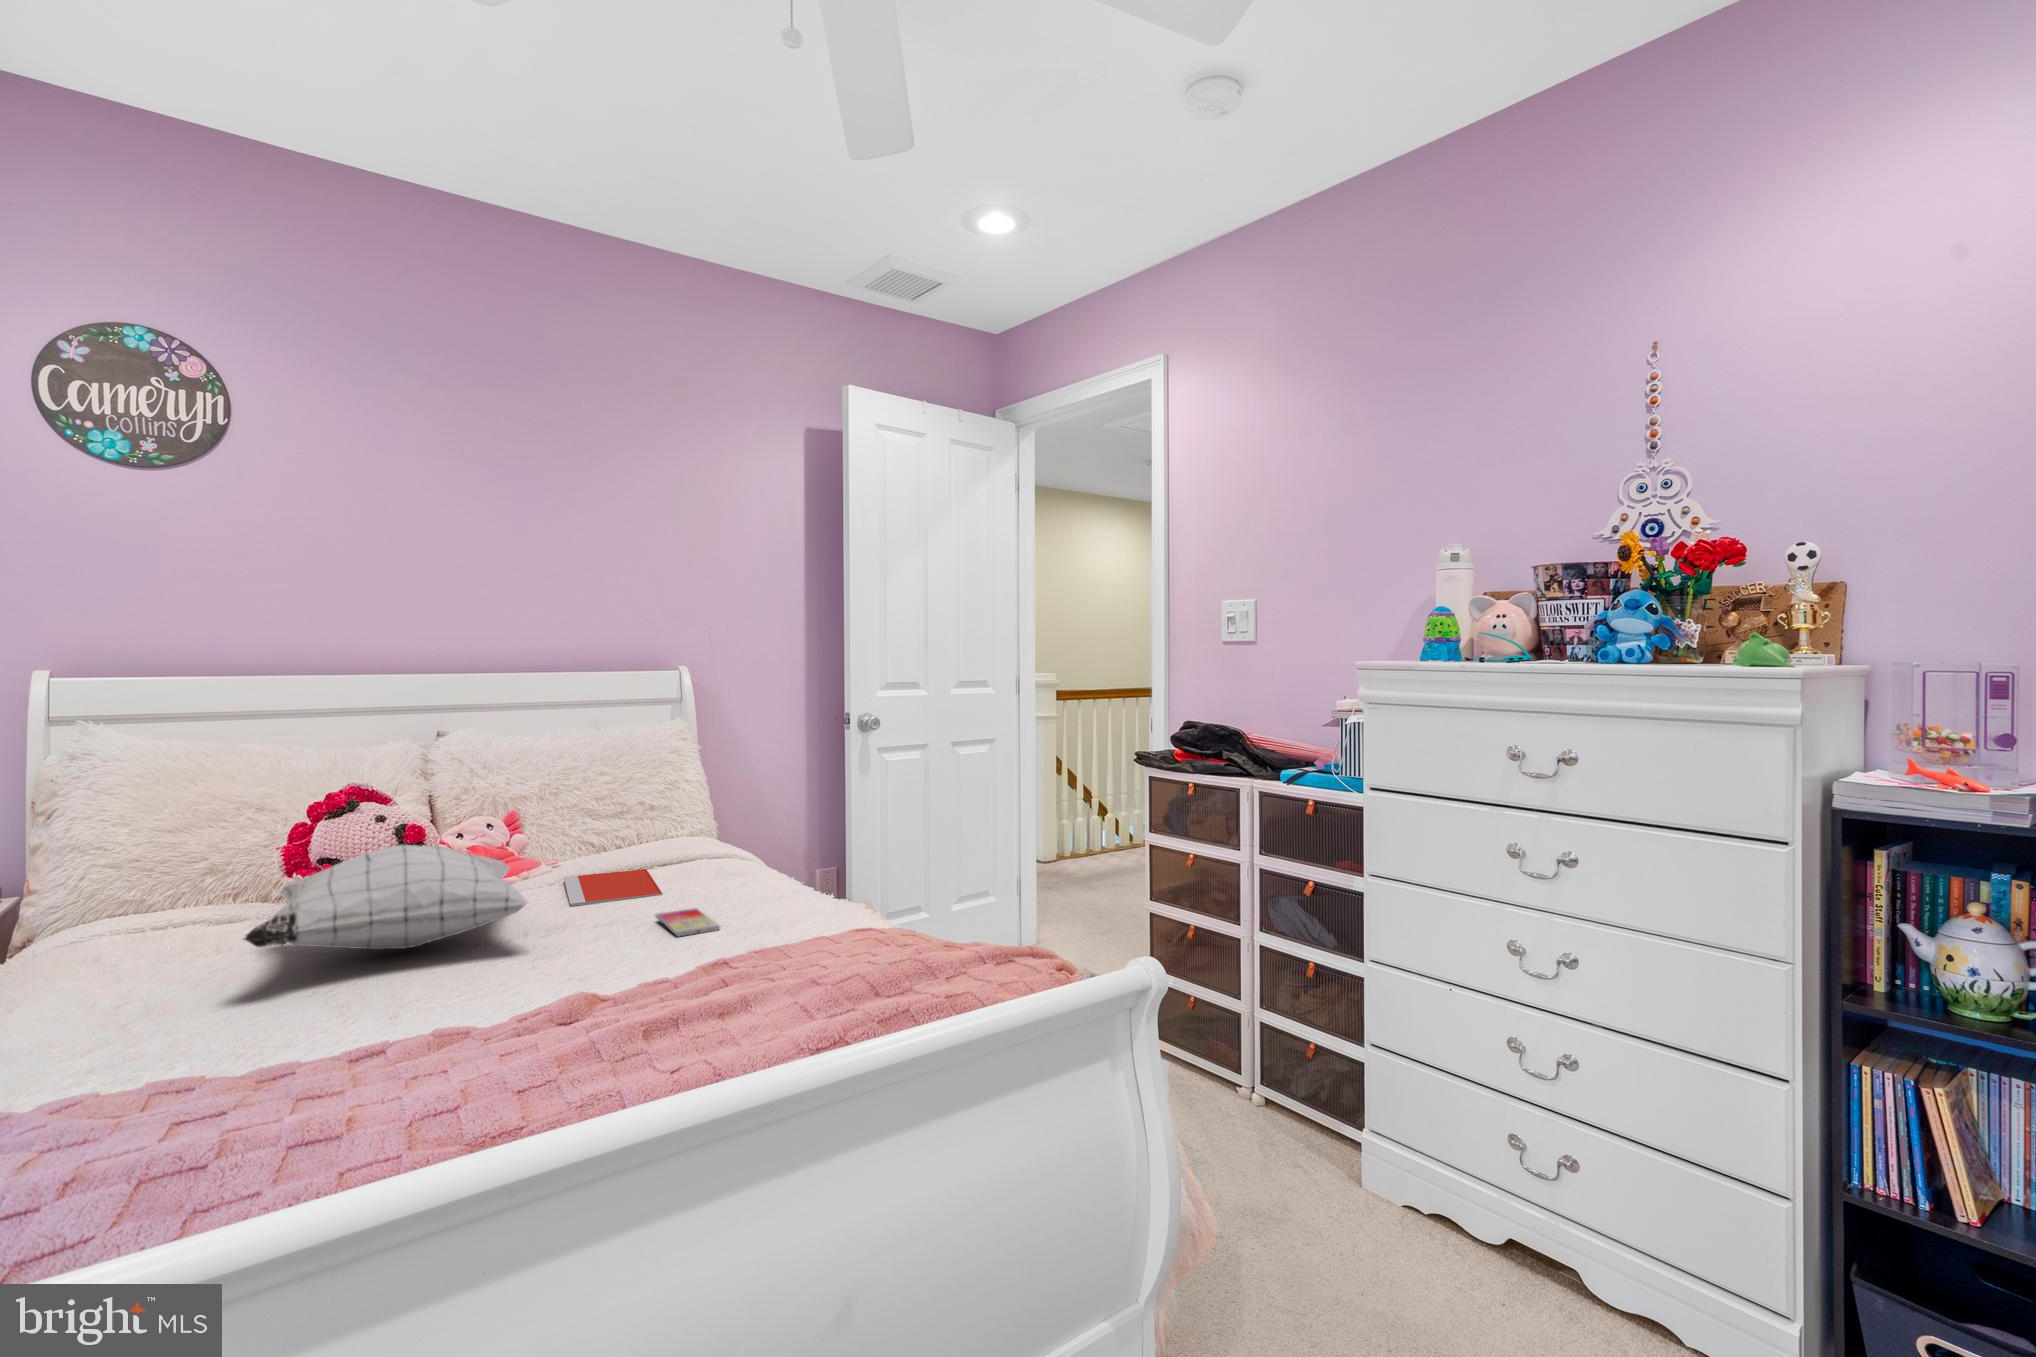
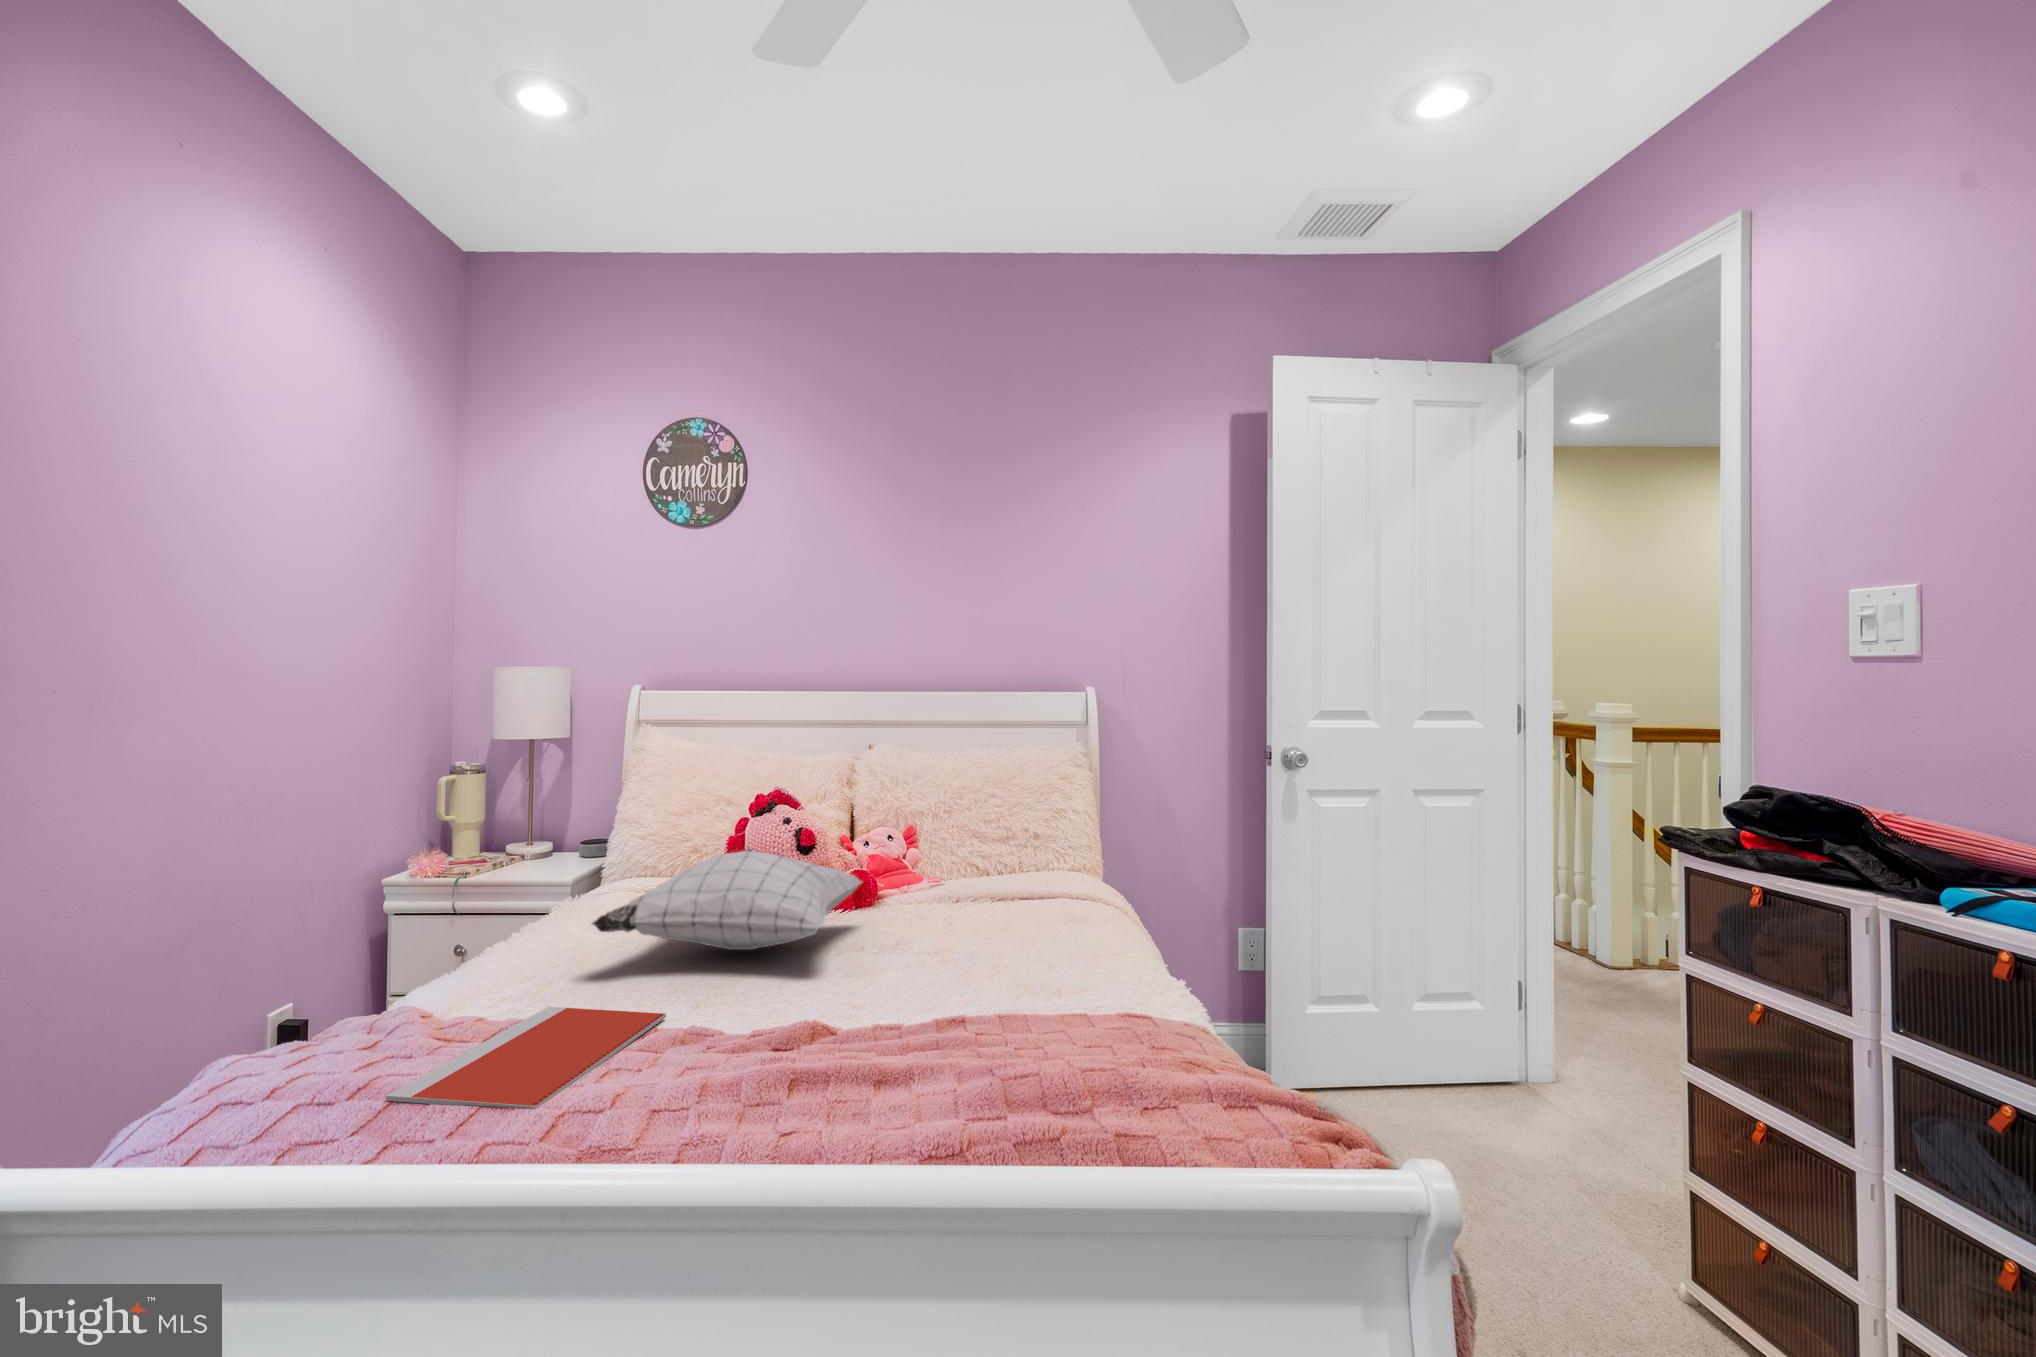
notebook: present [564,869,663,906] -> present [386,1007,666,1109]
smartphone: present [656,908,720,936] -> none [952,957,1003,992]

